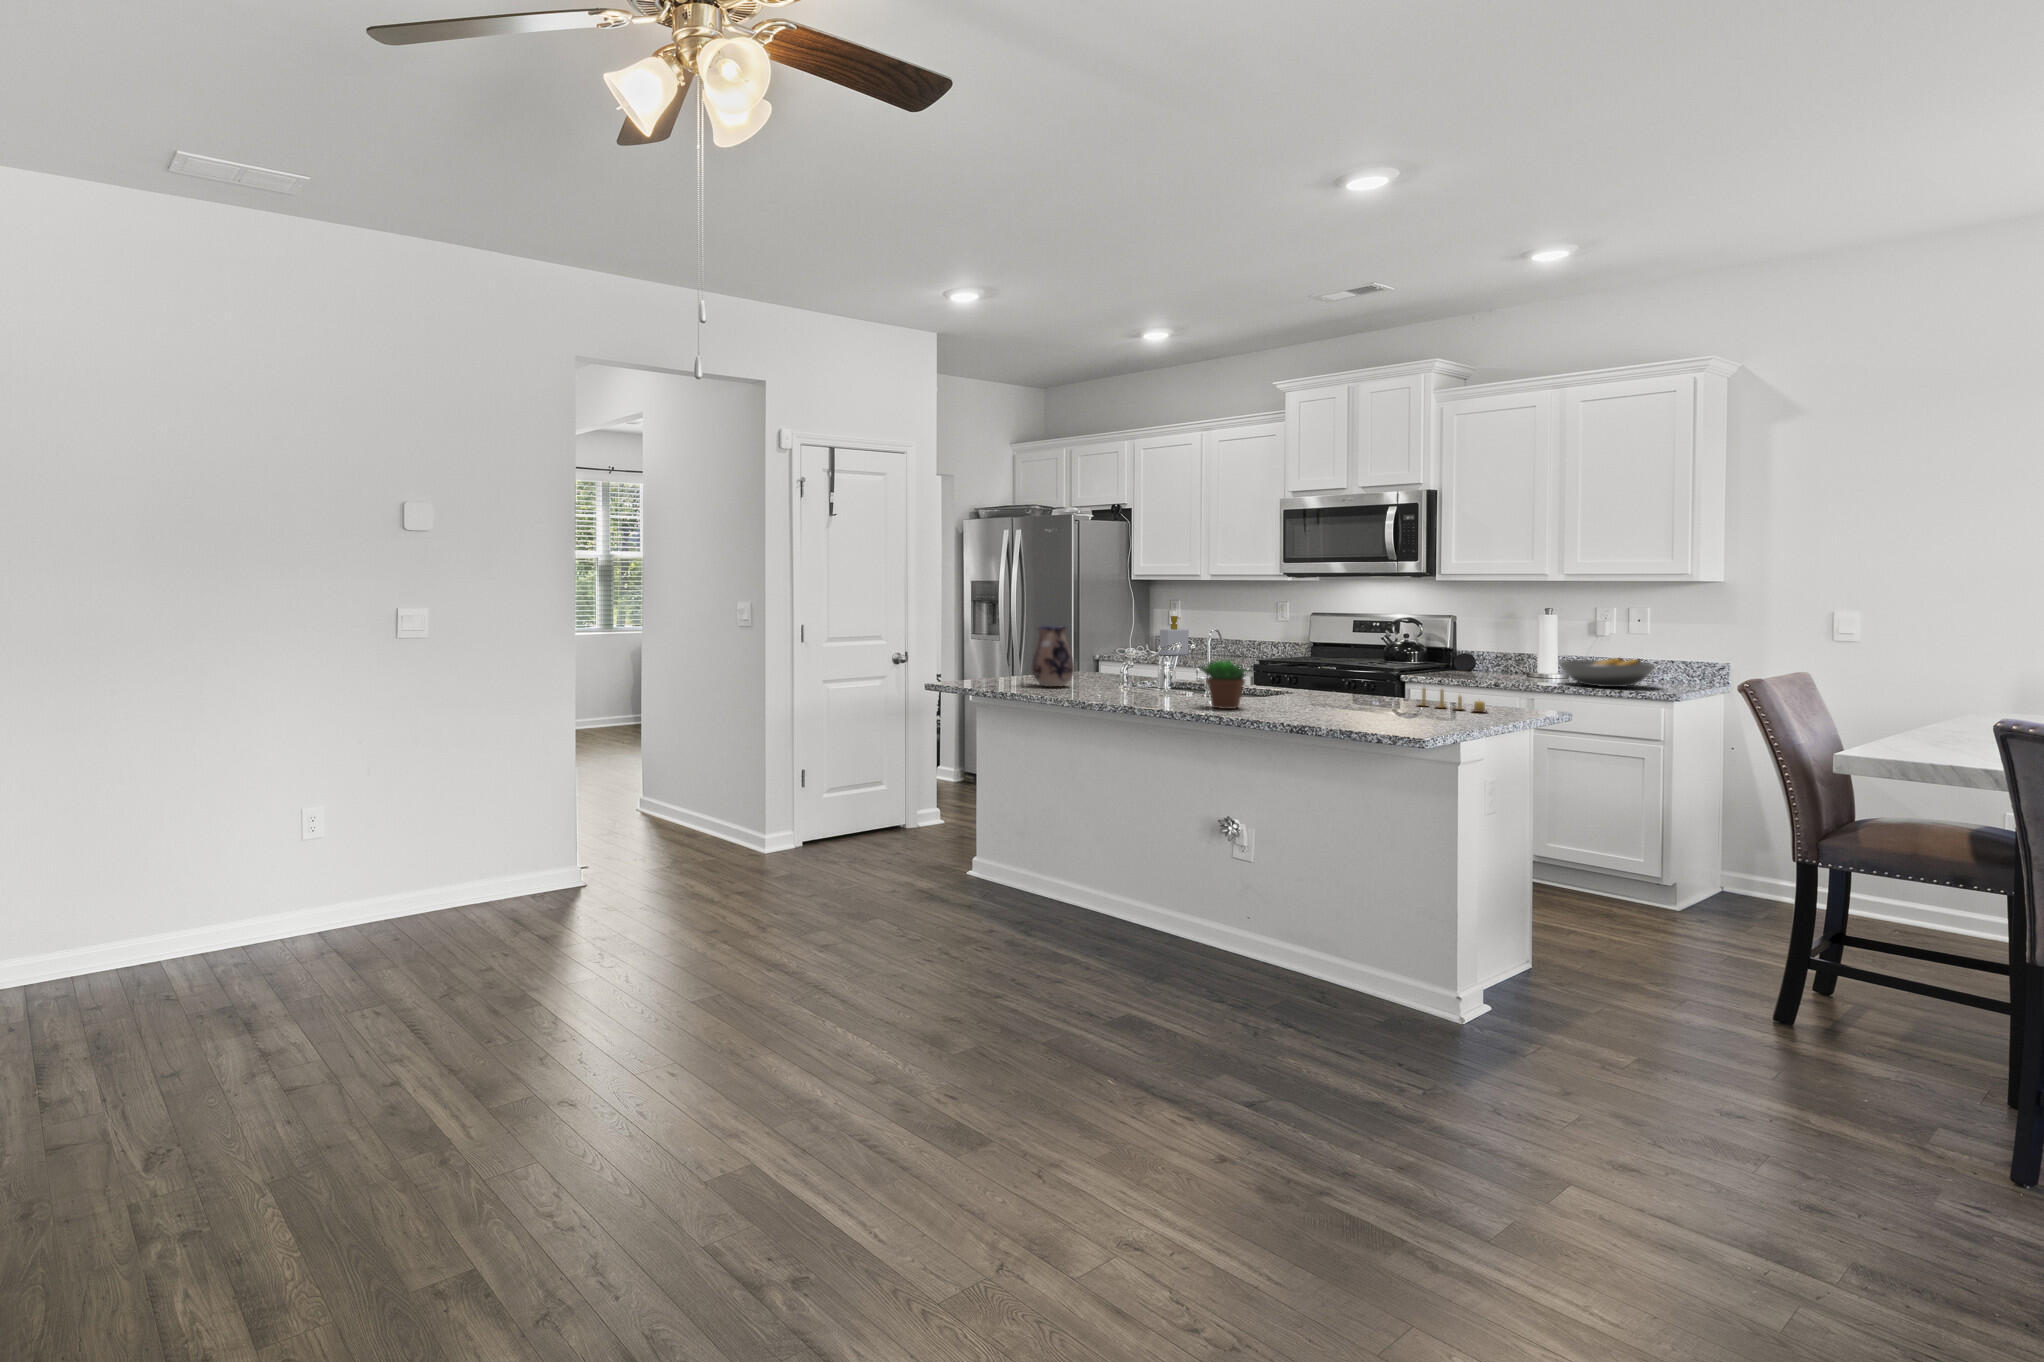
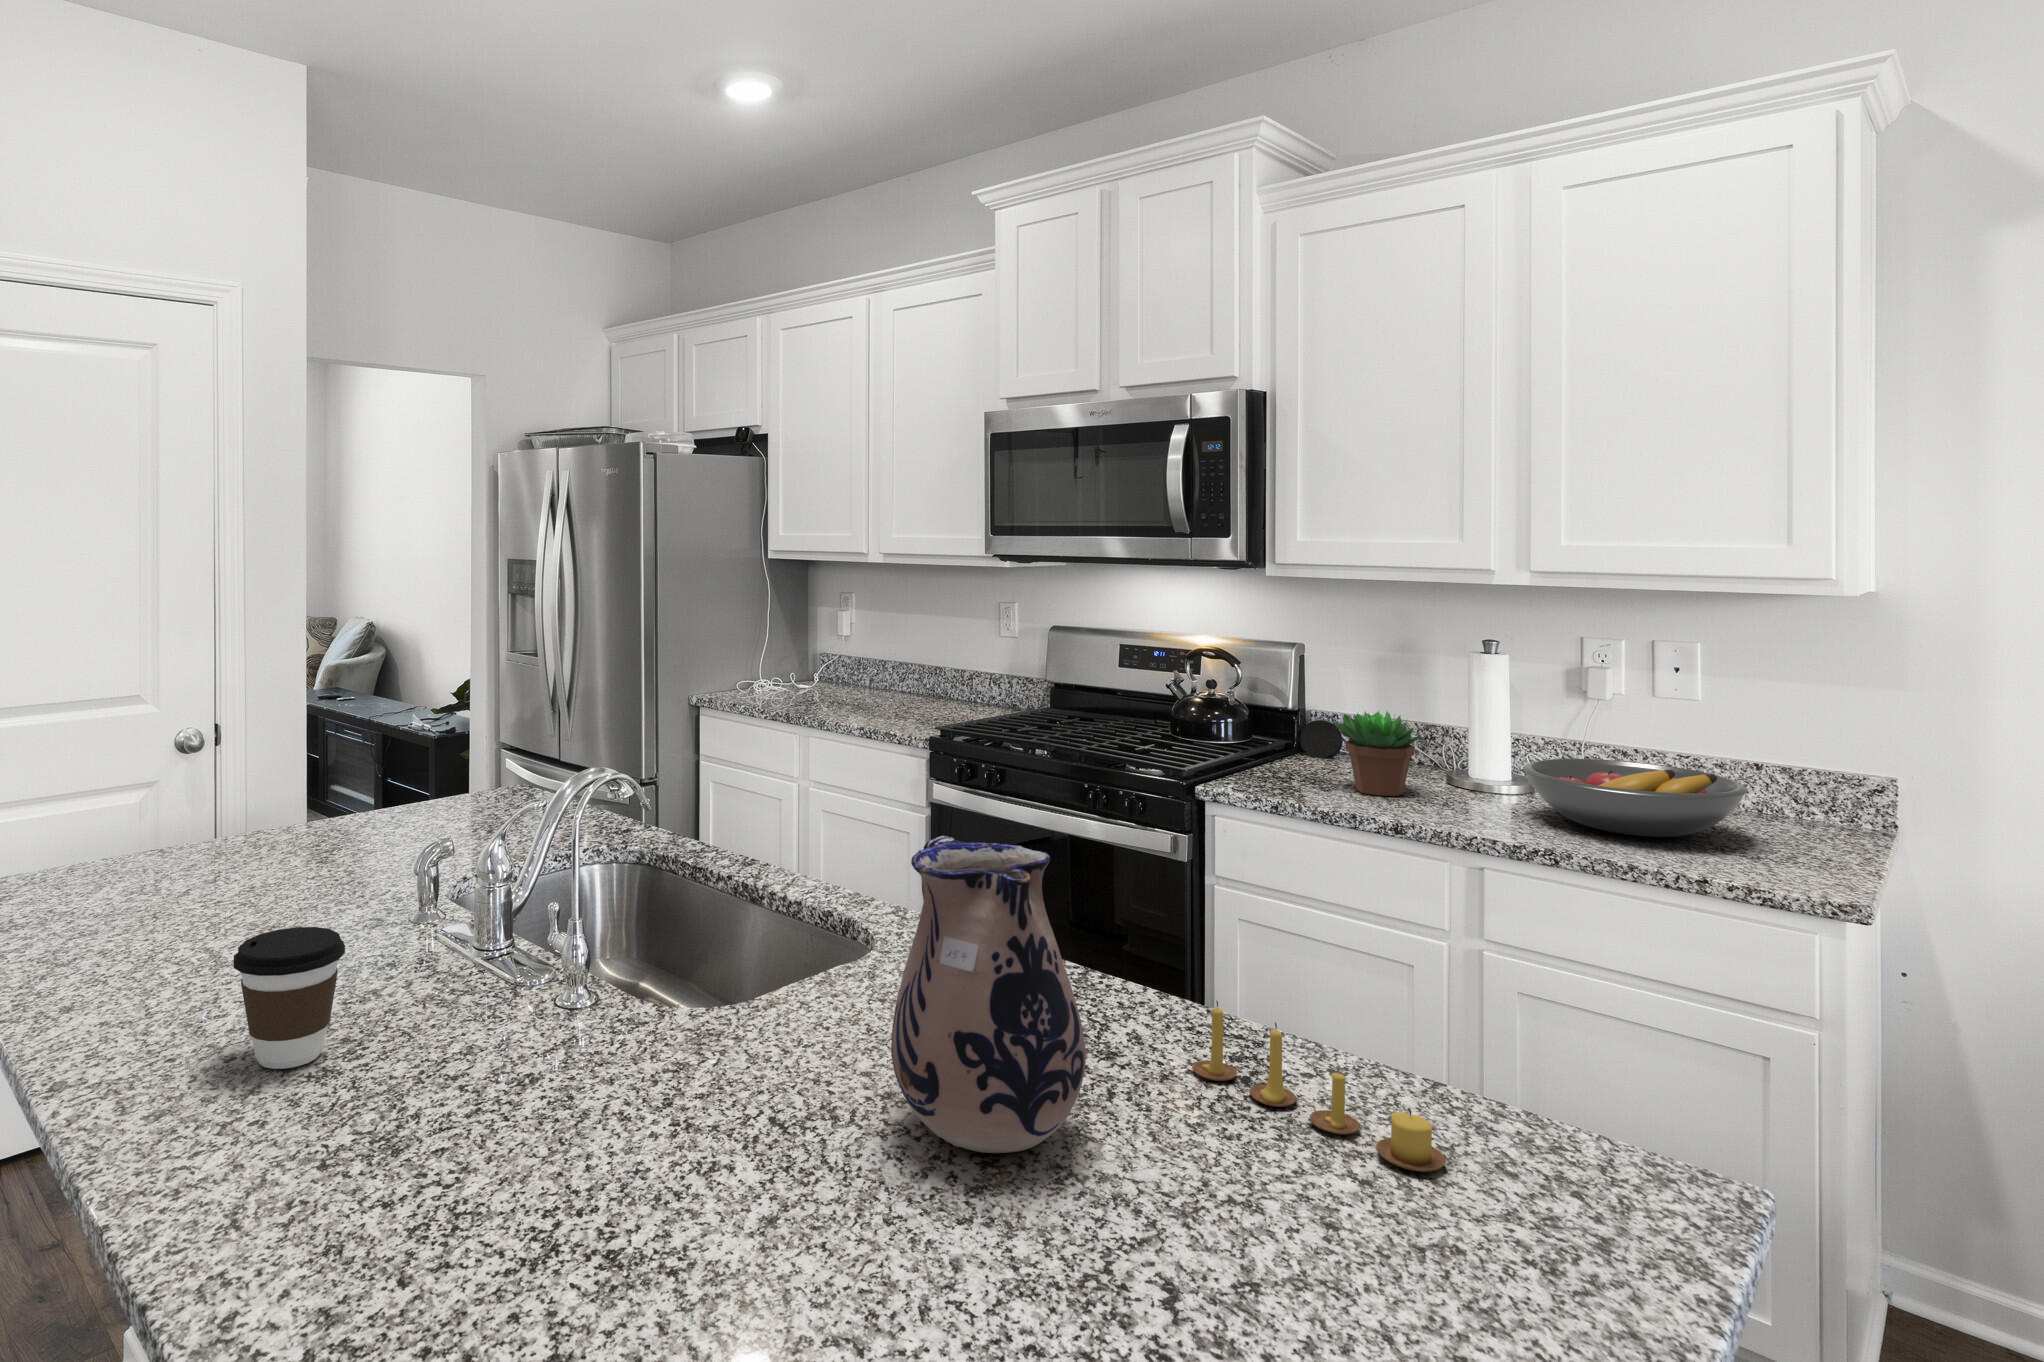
soap bottle: present [1160,616,1188,655] -> none [816,622,865,692]
ceramic pitcher: present [1031,626,1074,687] -> present [891,836,1086,1153]
succulent plant: present [1200,660,1246,709] -> present [1332,711,1421,796]
coffee cup: none [1126,669,1157,703] -> present [234,927,345,1069]

